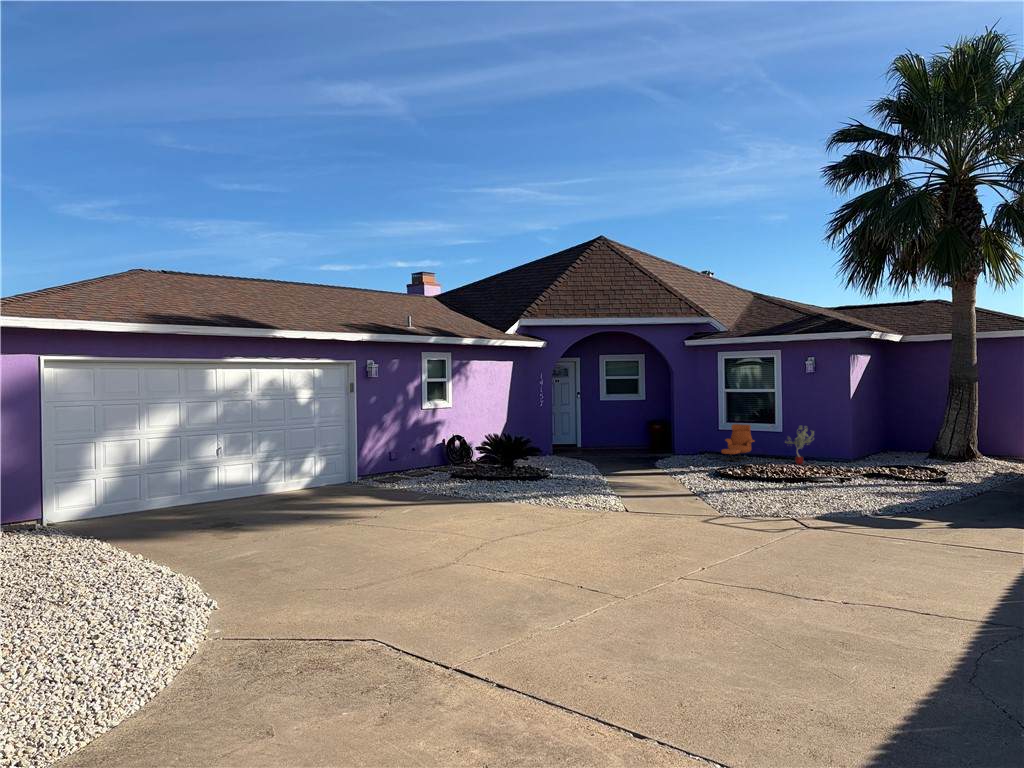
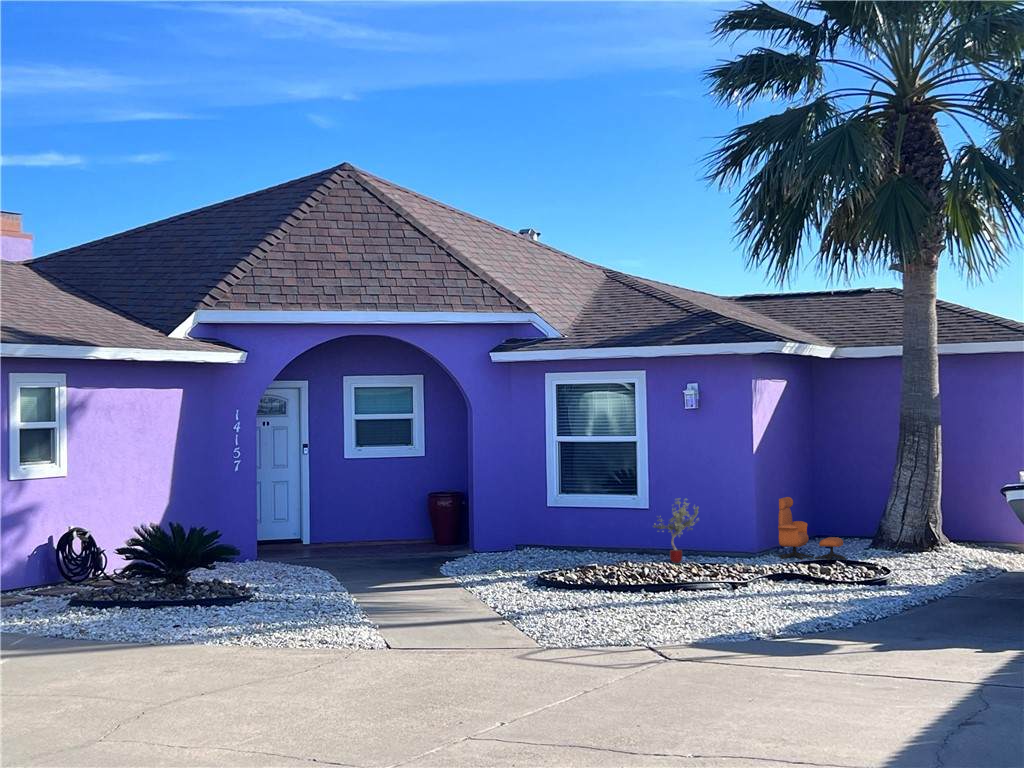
lounge chair: present [721,424,754,462] -> present [778,497,846,560]

